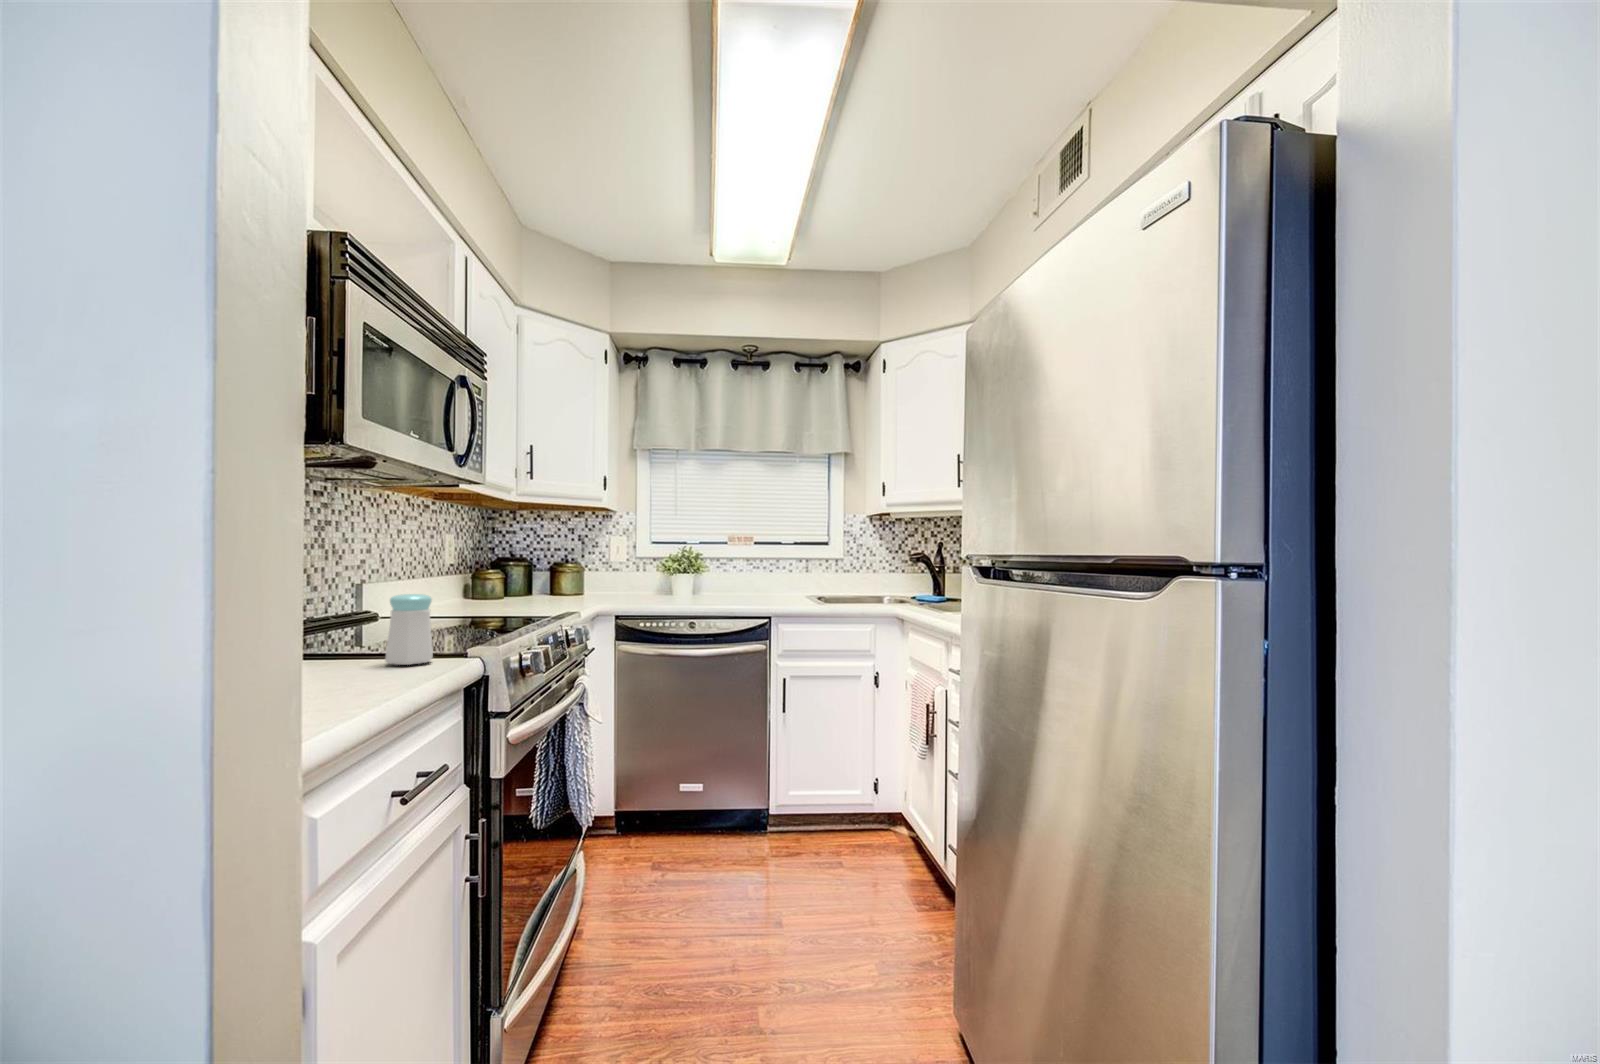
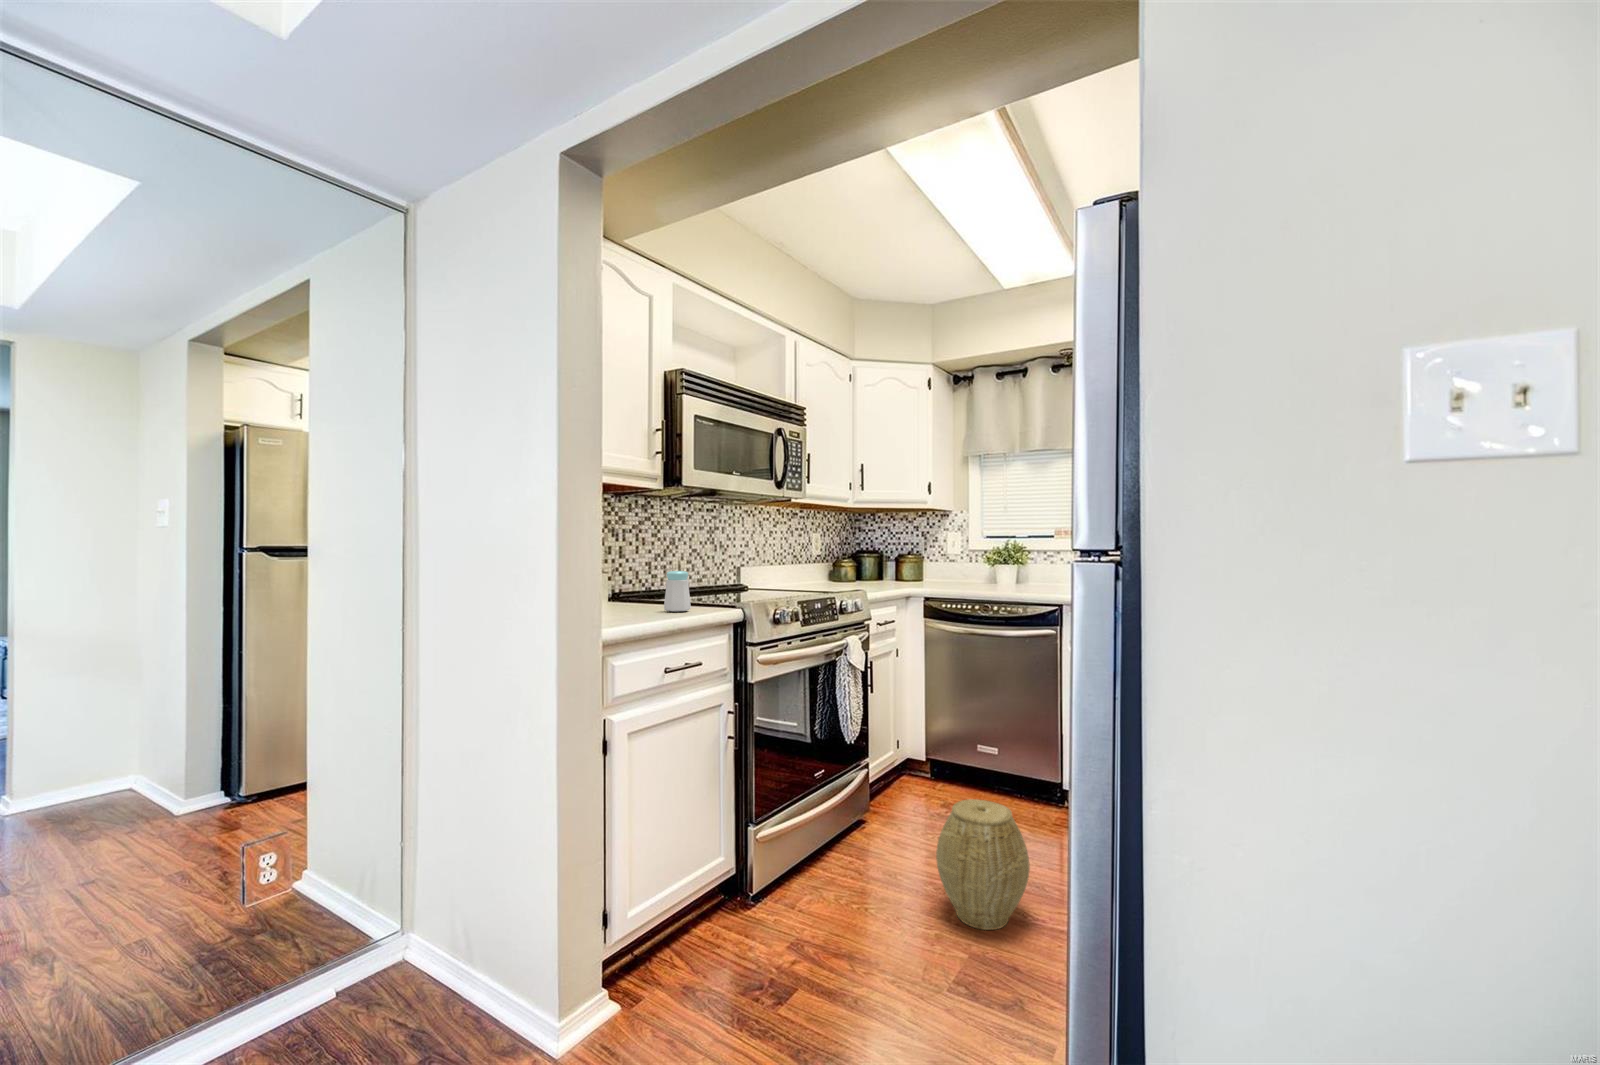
woven basket: none [735,847,841,1004] -> present [936,799,1030,930]

